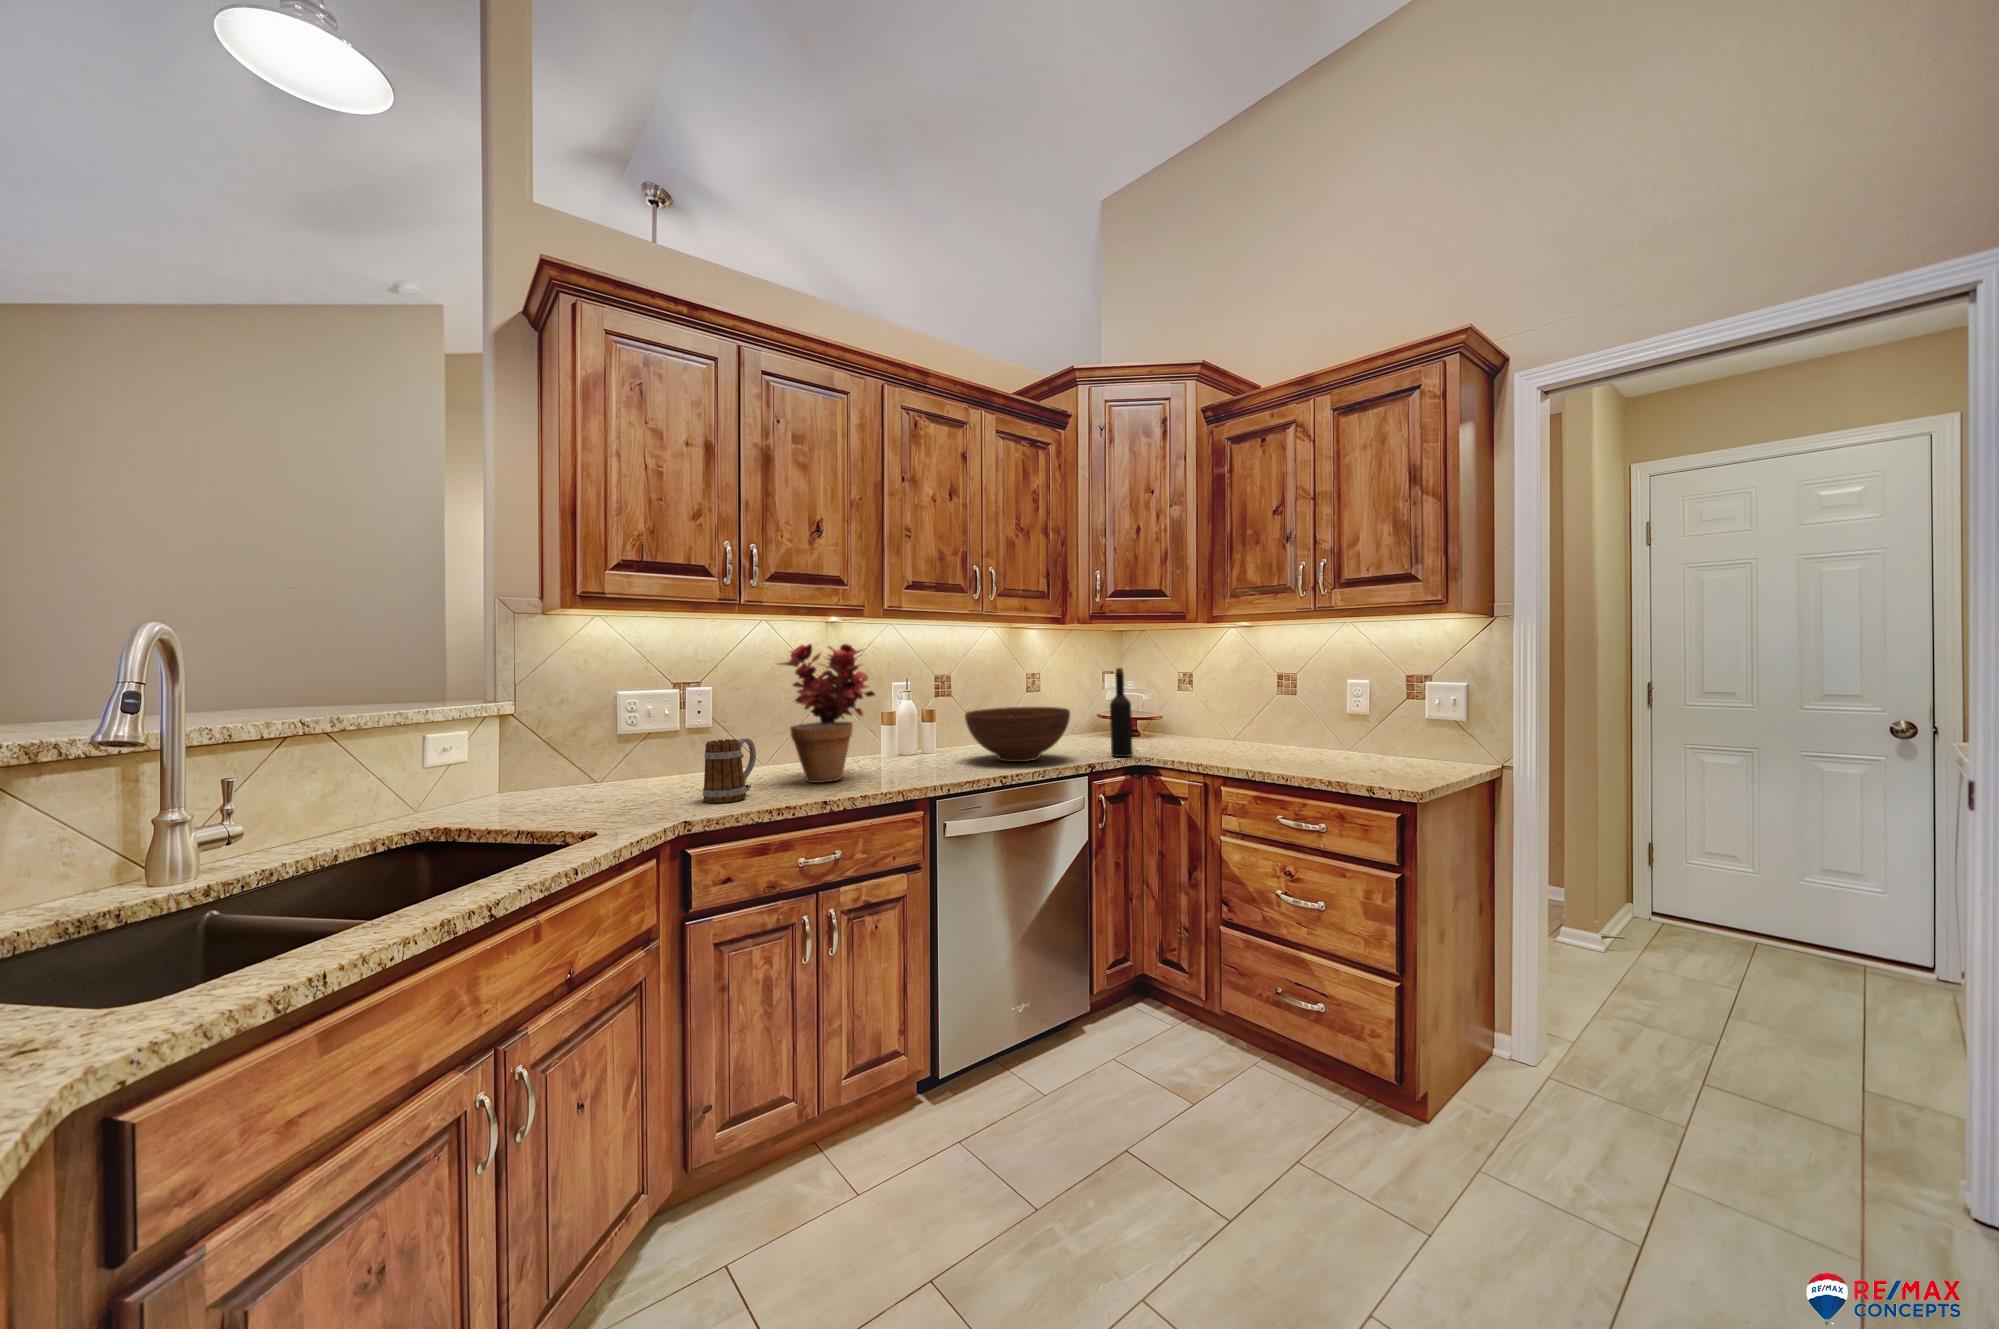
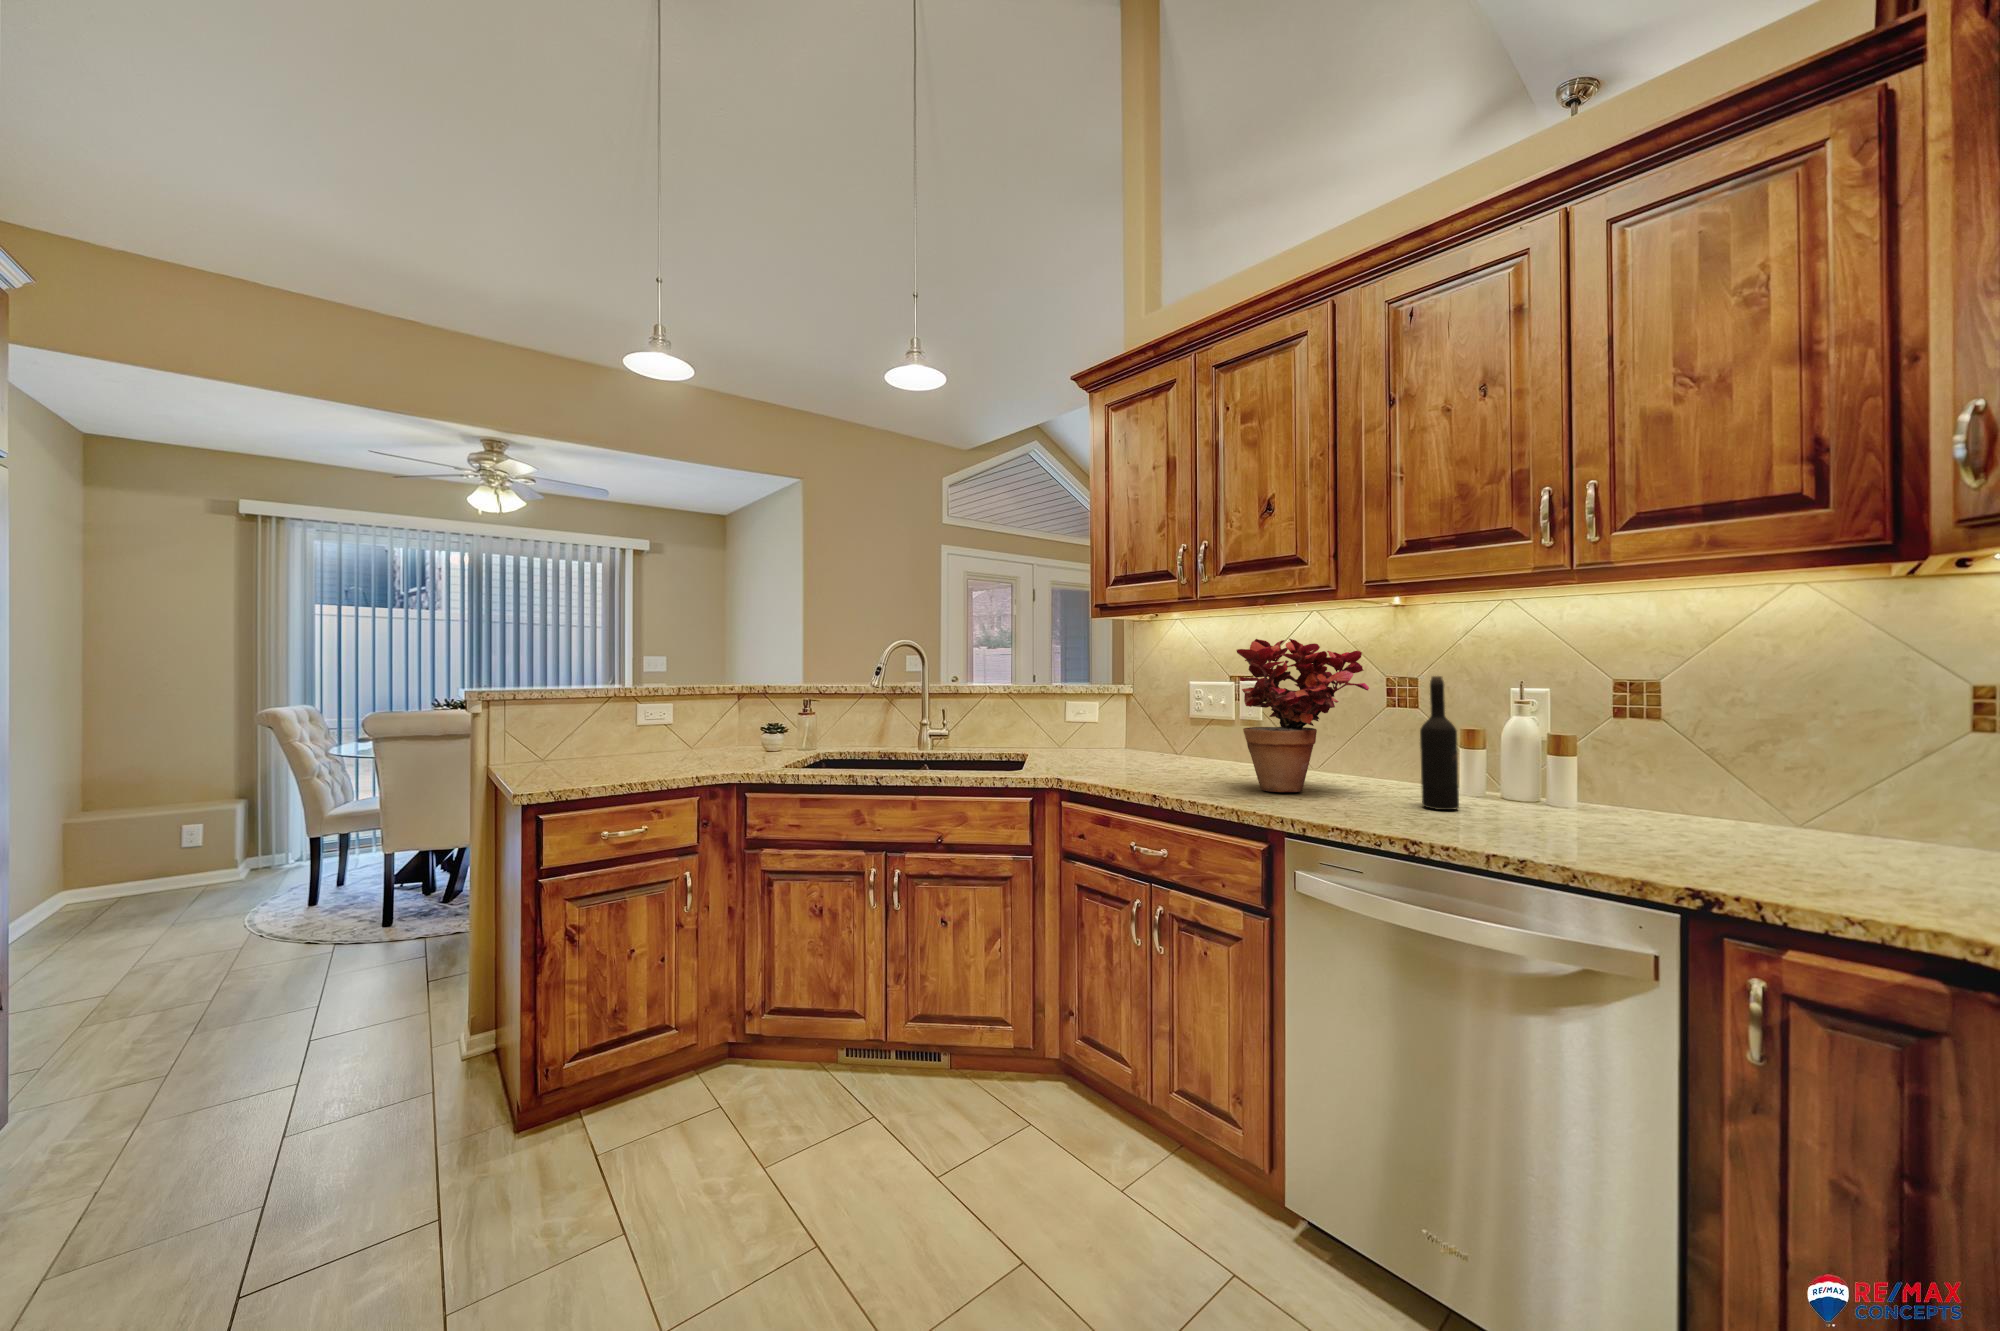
wine bottle: present [1110,668,1133,757] -> present [1420,676,1459,810]
fruit bowl: present [965,707,1070,762] -> none [1494,744,1747,848]
mug: present [703,738,756,803] -> none [1136,727,1190,782]

